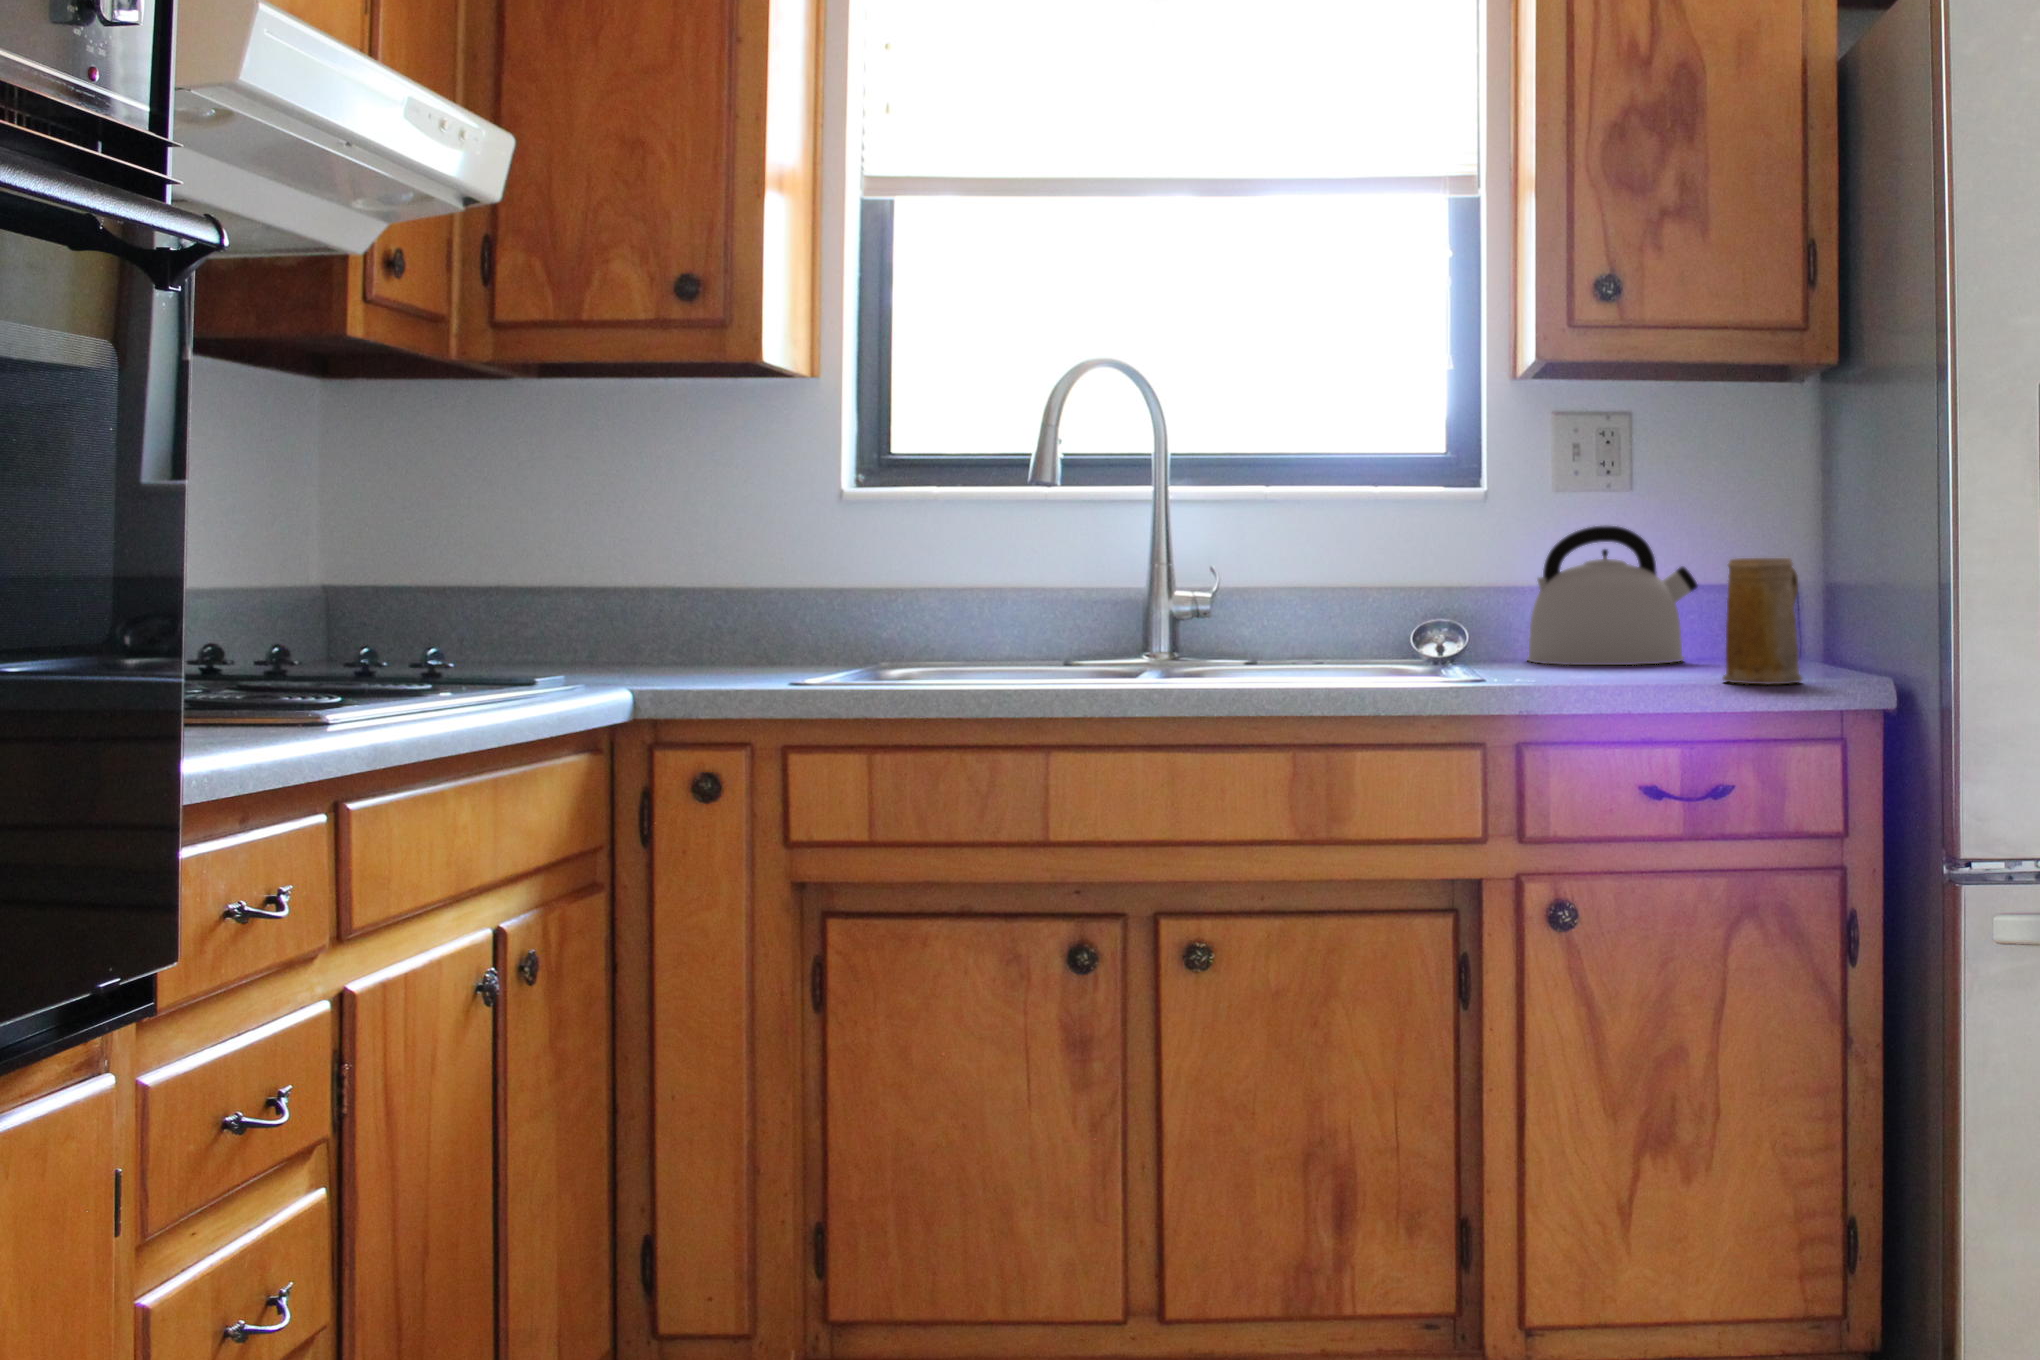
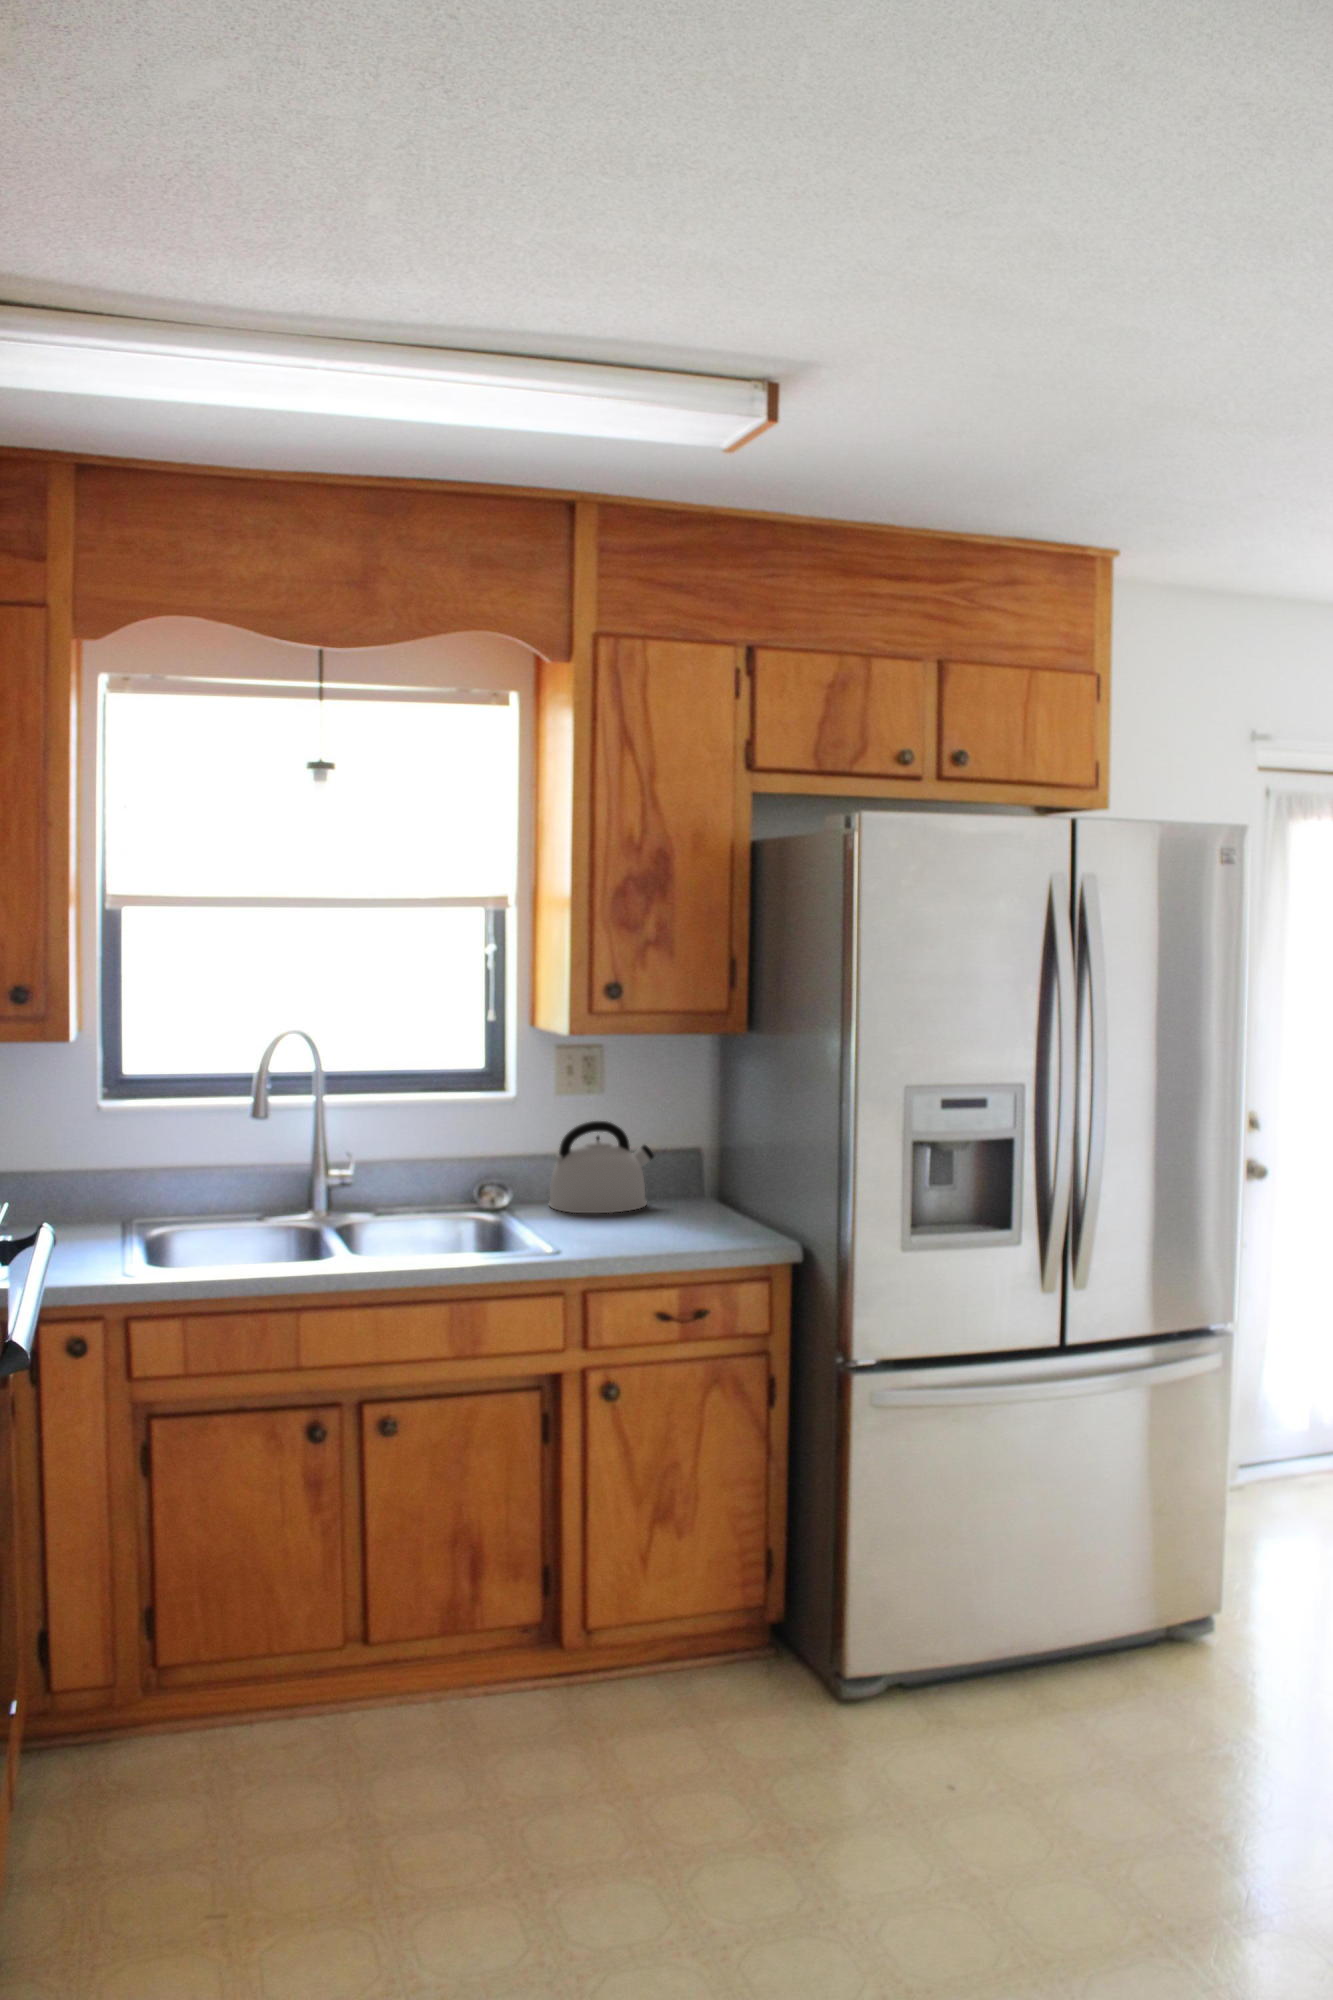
mug: present [1723,558,1802,685] -> none [695,1165,742,1245]

